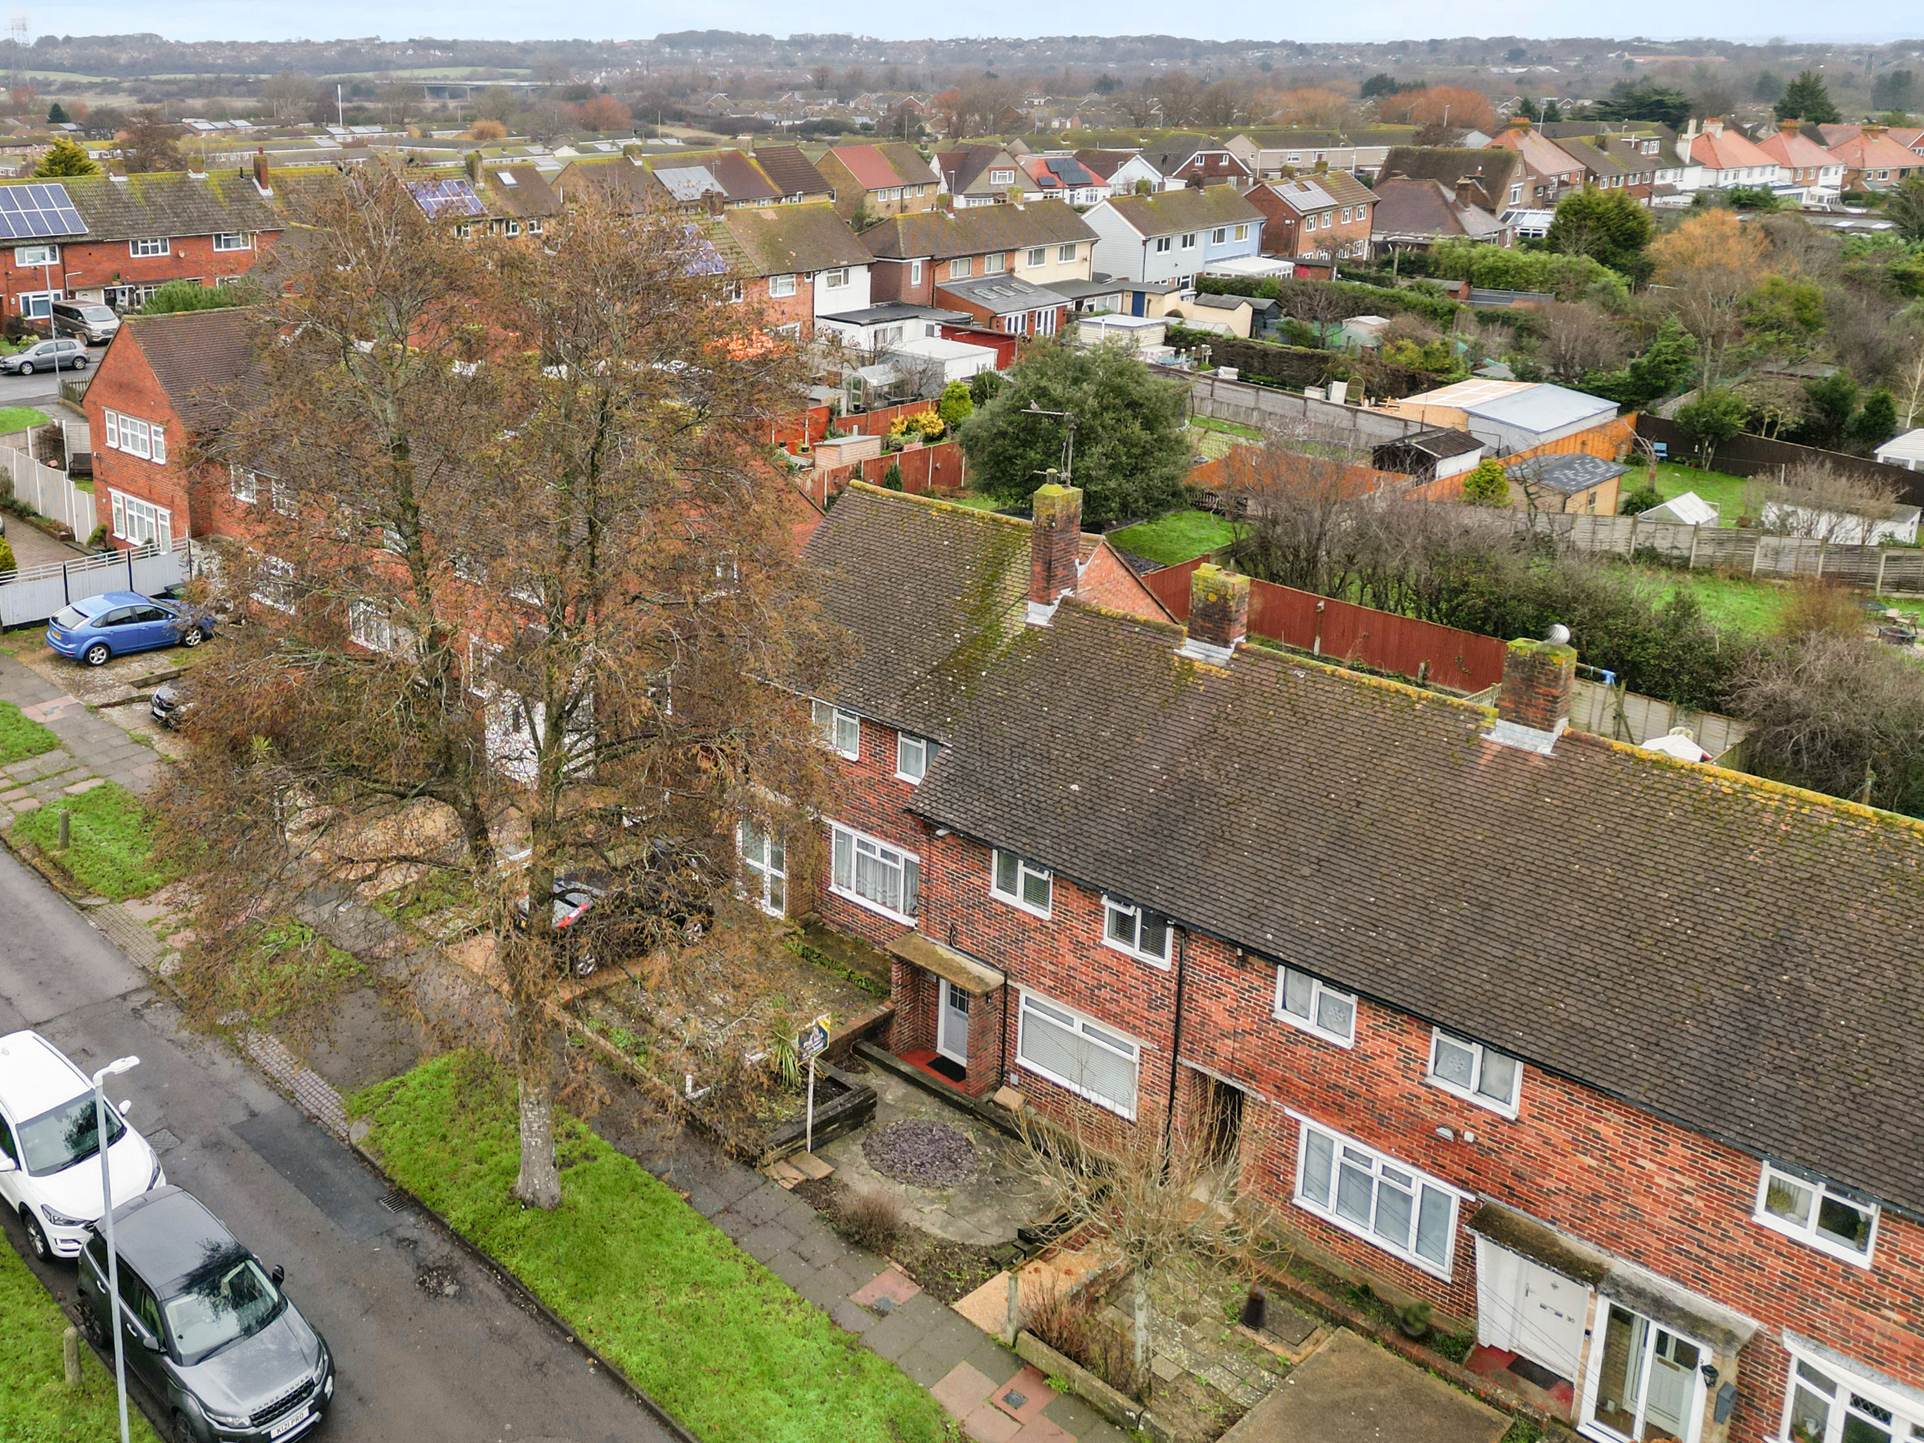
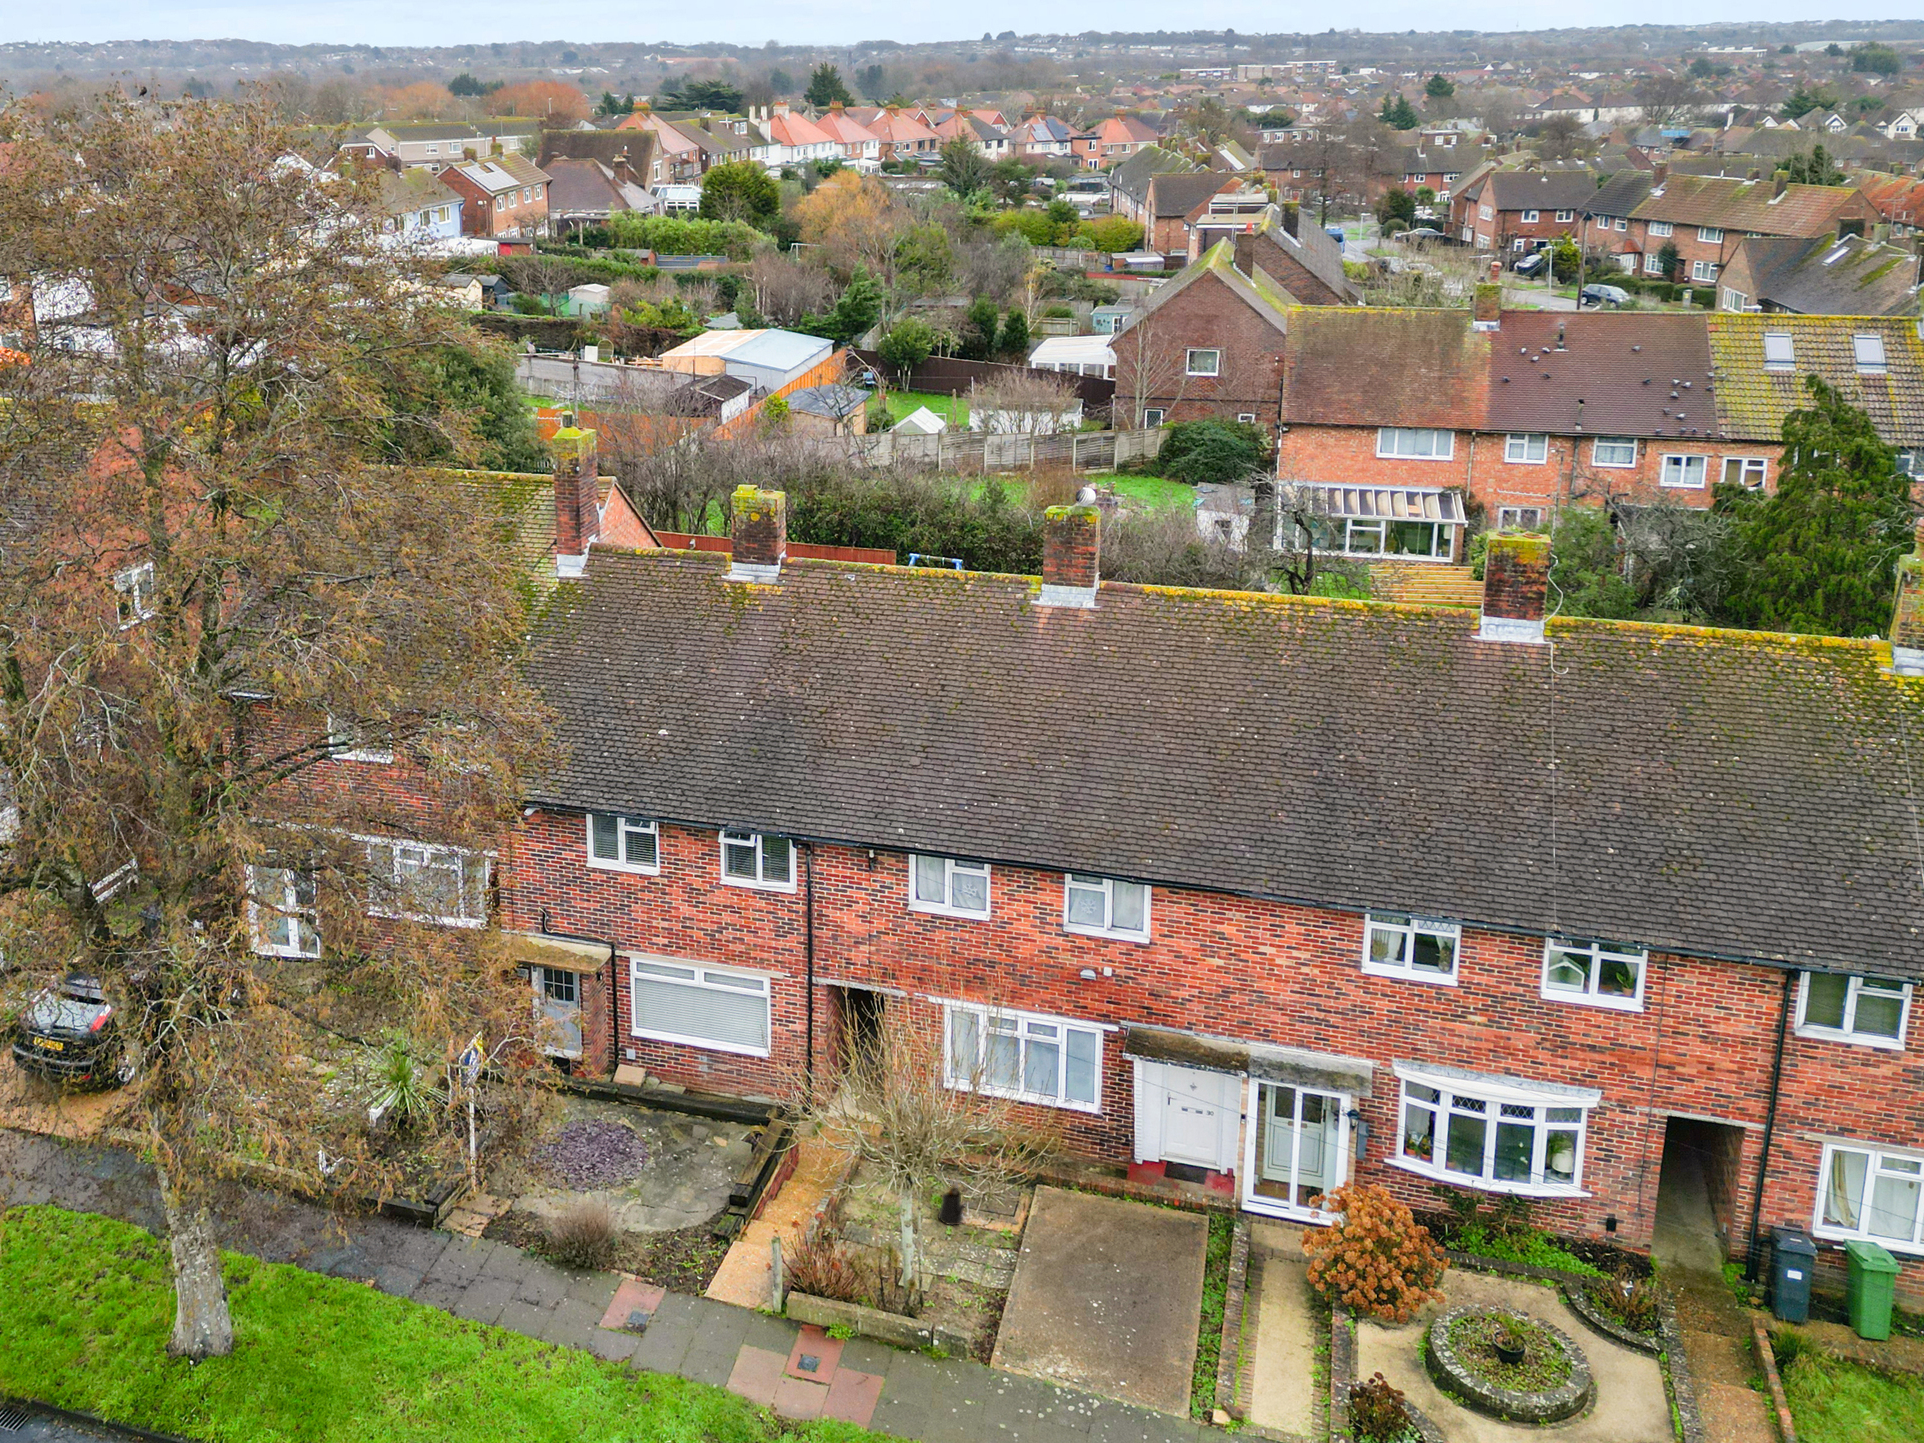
potted plant: present [1395,1298,1433,1335] -> none [1064,1140,1096,1179]

